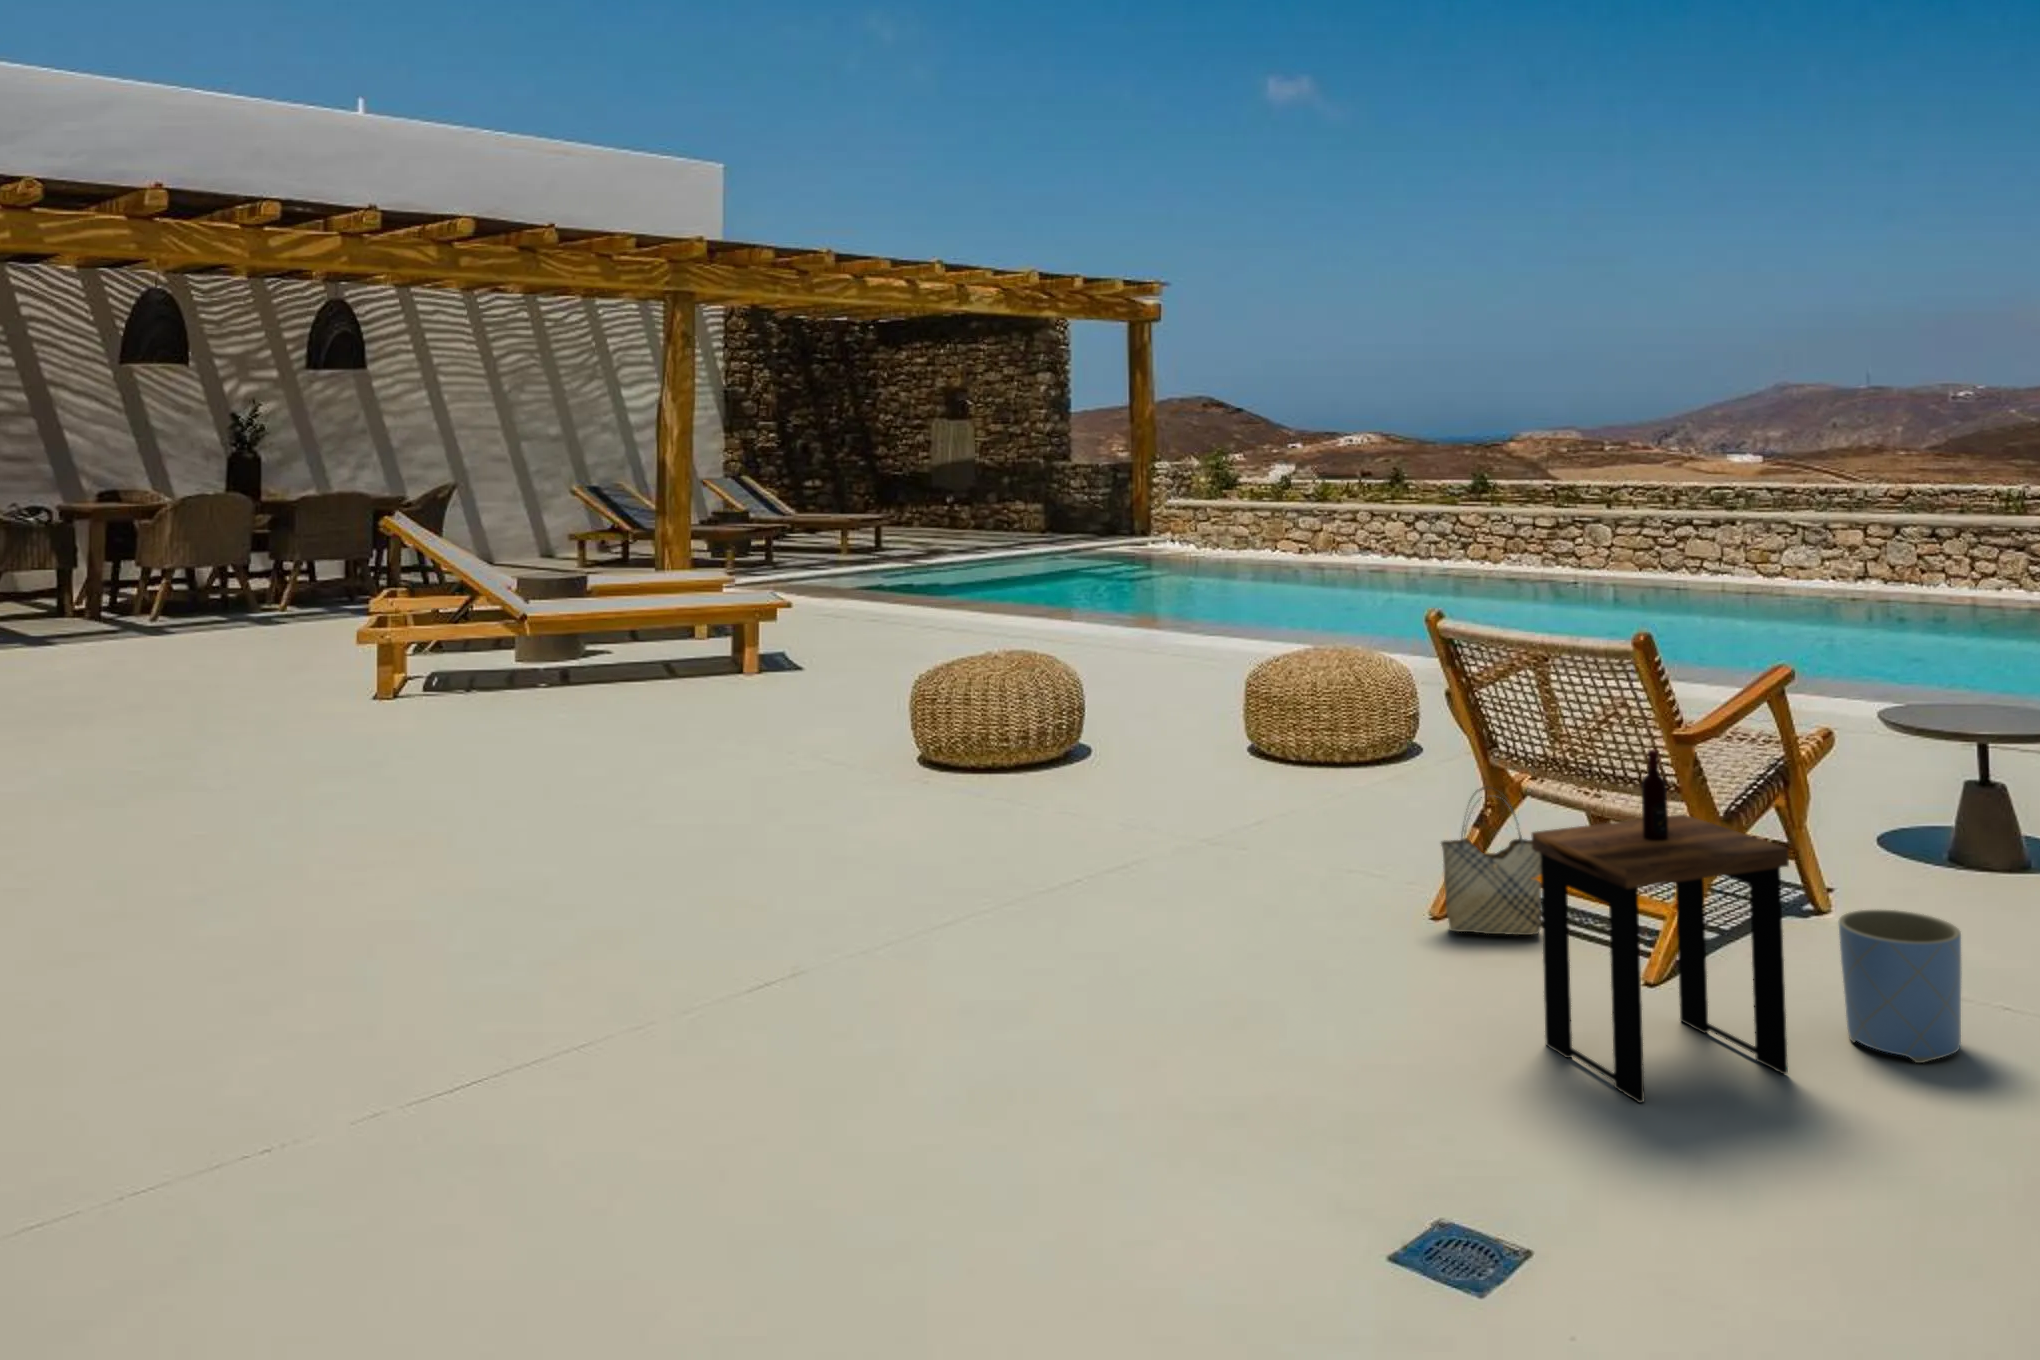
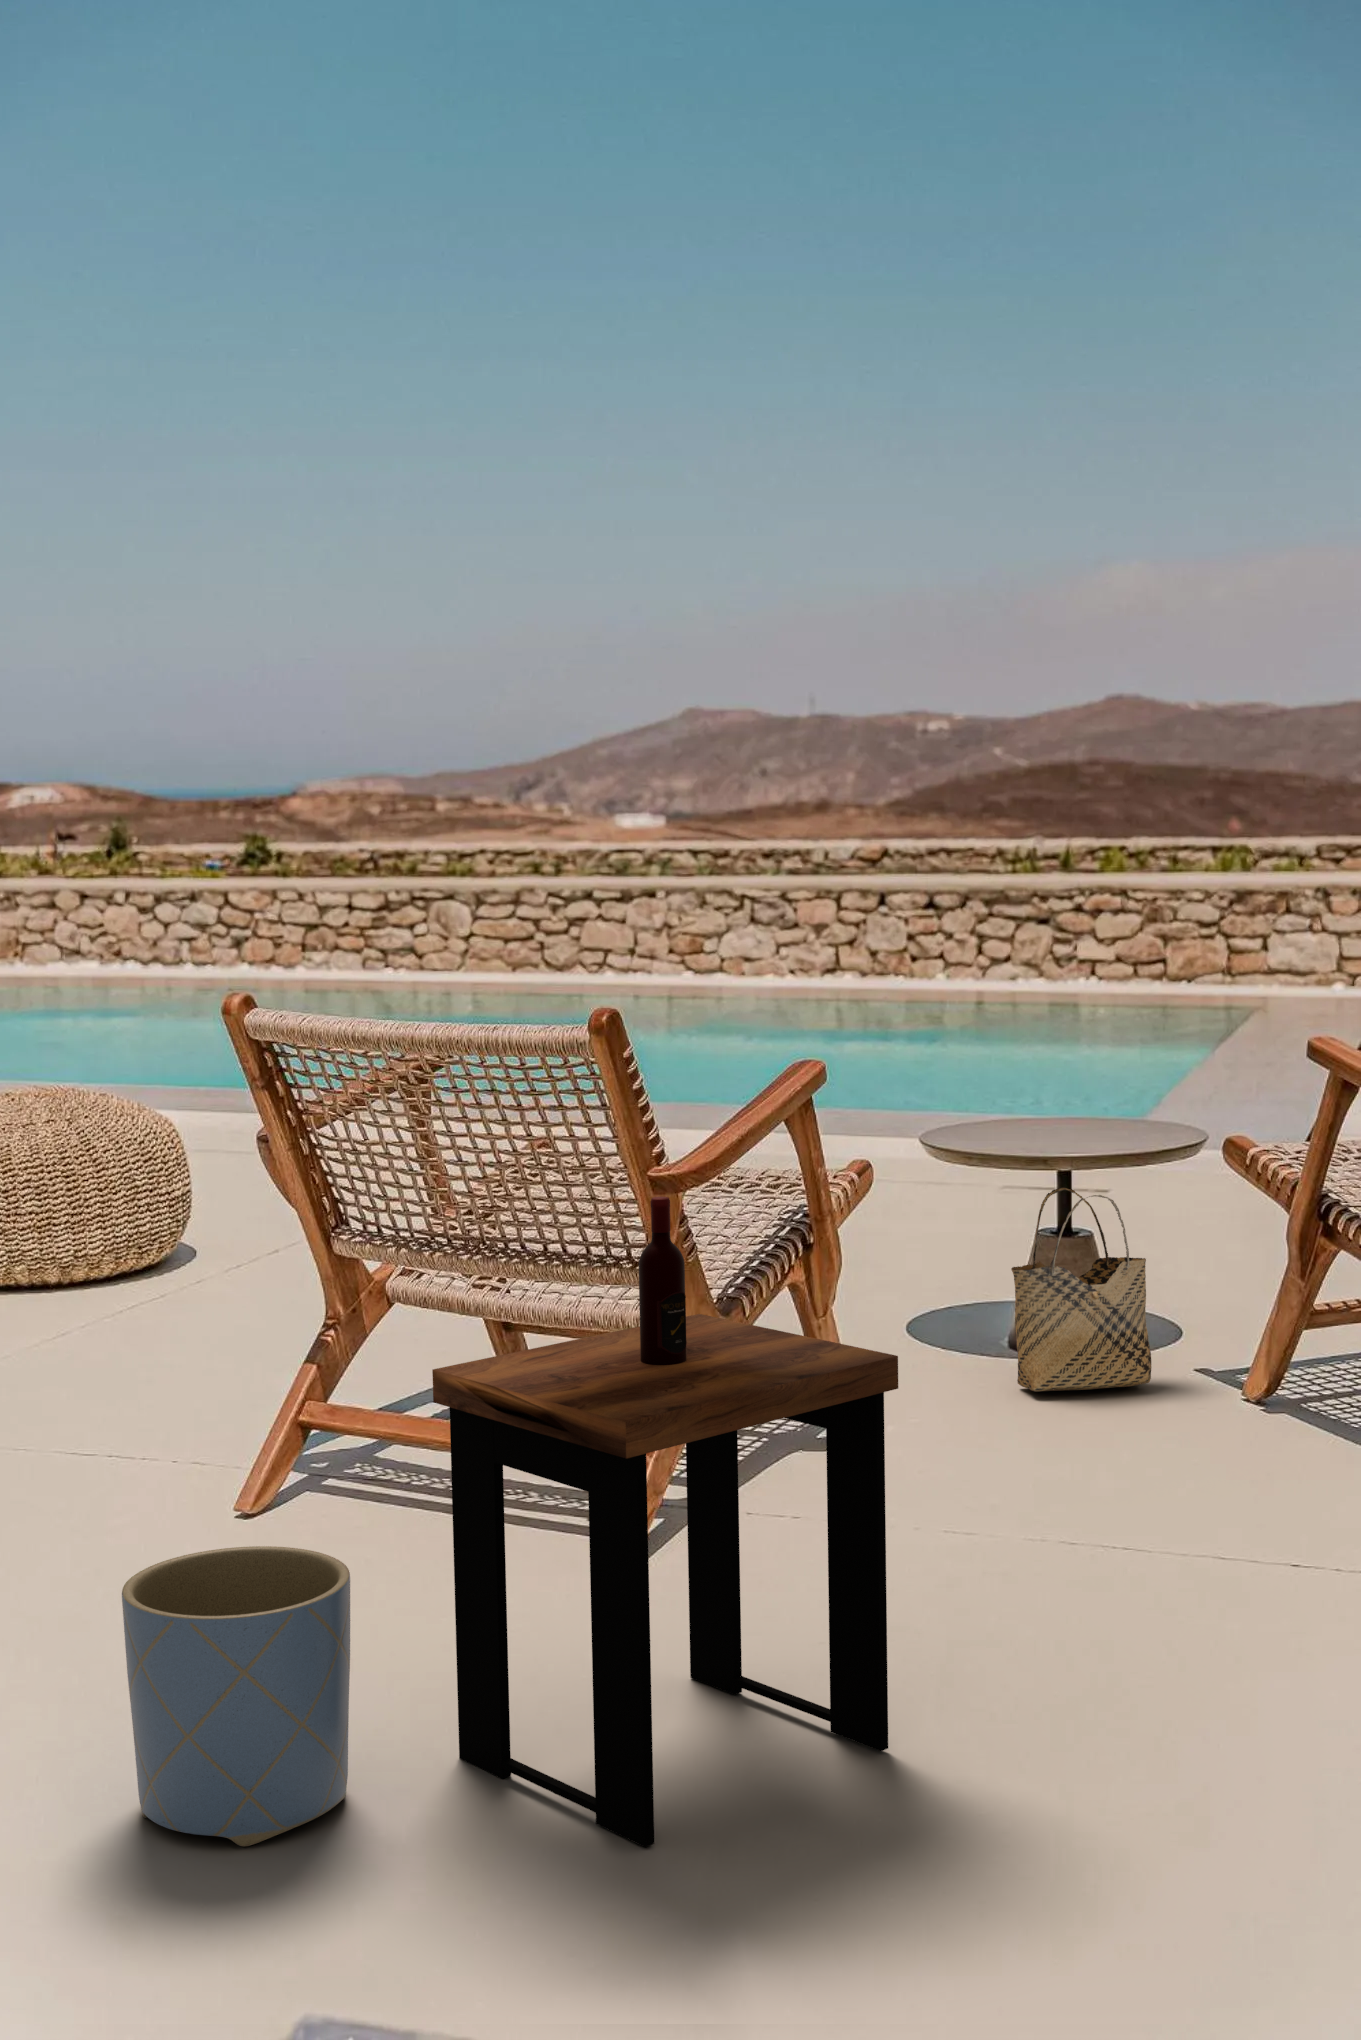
woven basket: present [1441,787,1541,935] -> present [1011,1187,1151,1391]
planter: present [1839,909,1962,1063] -> present [122,1546,350,1846]

